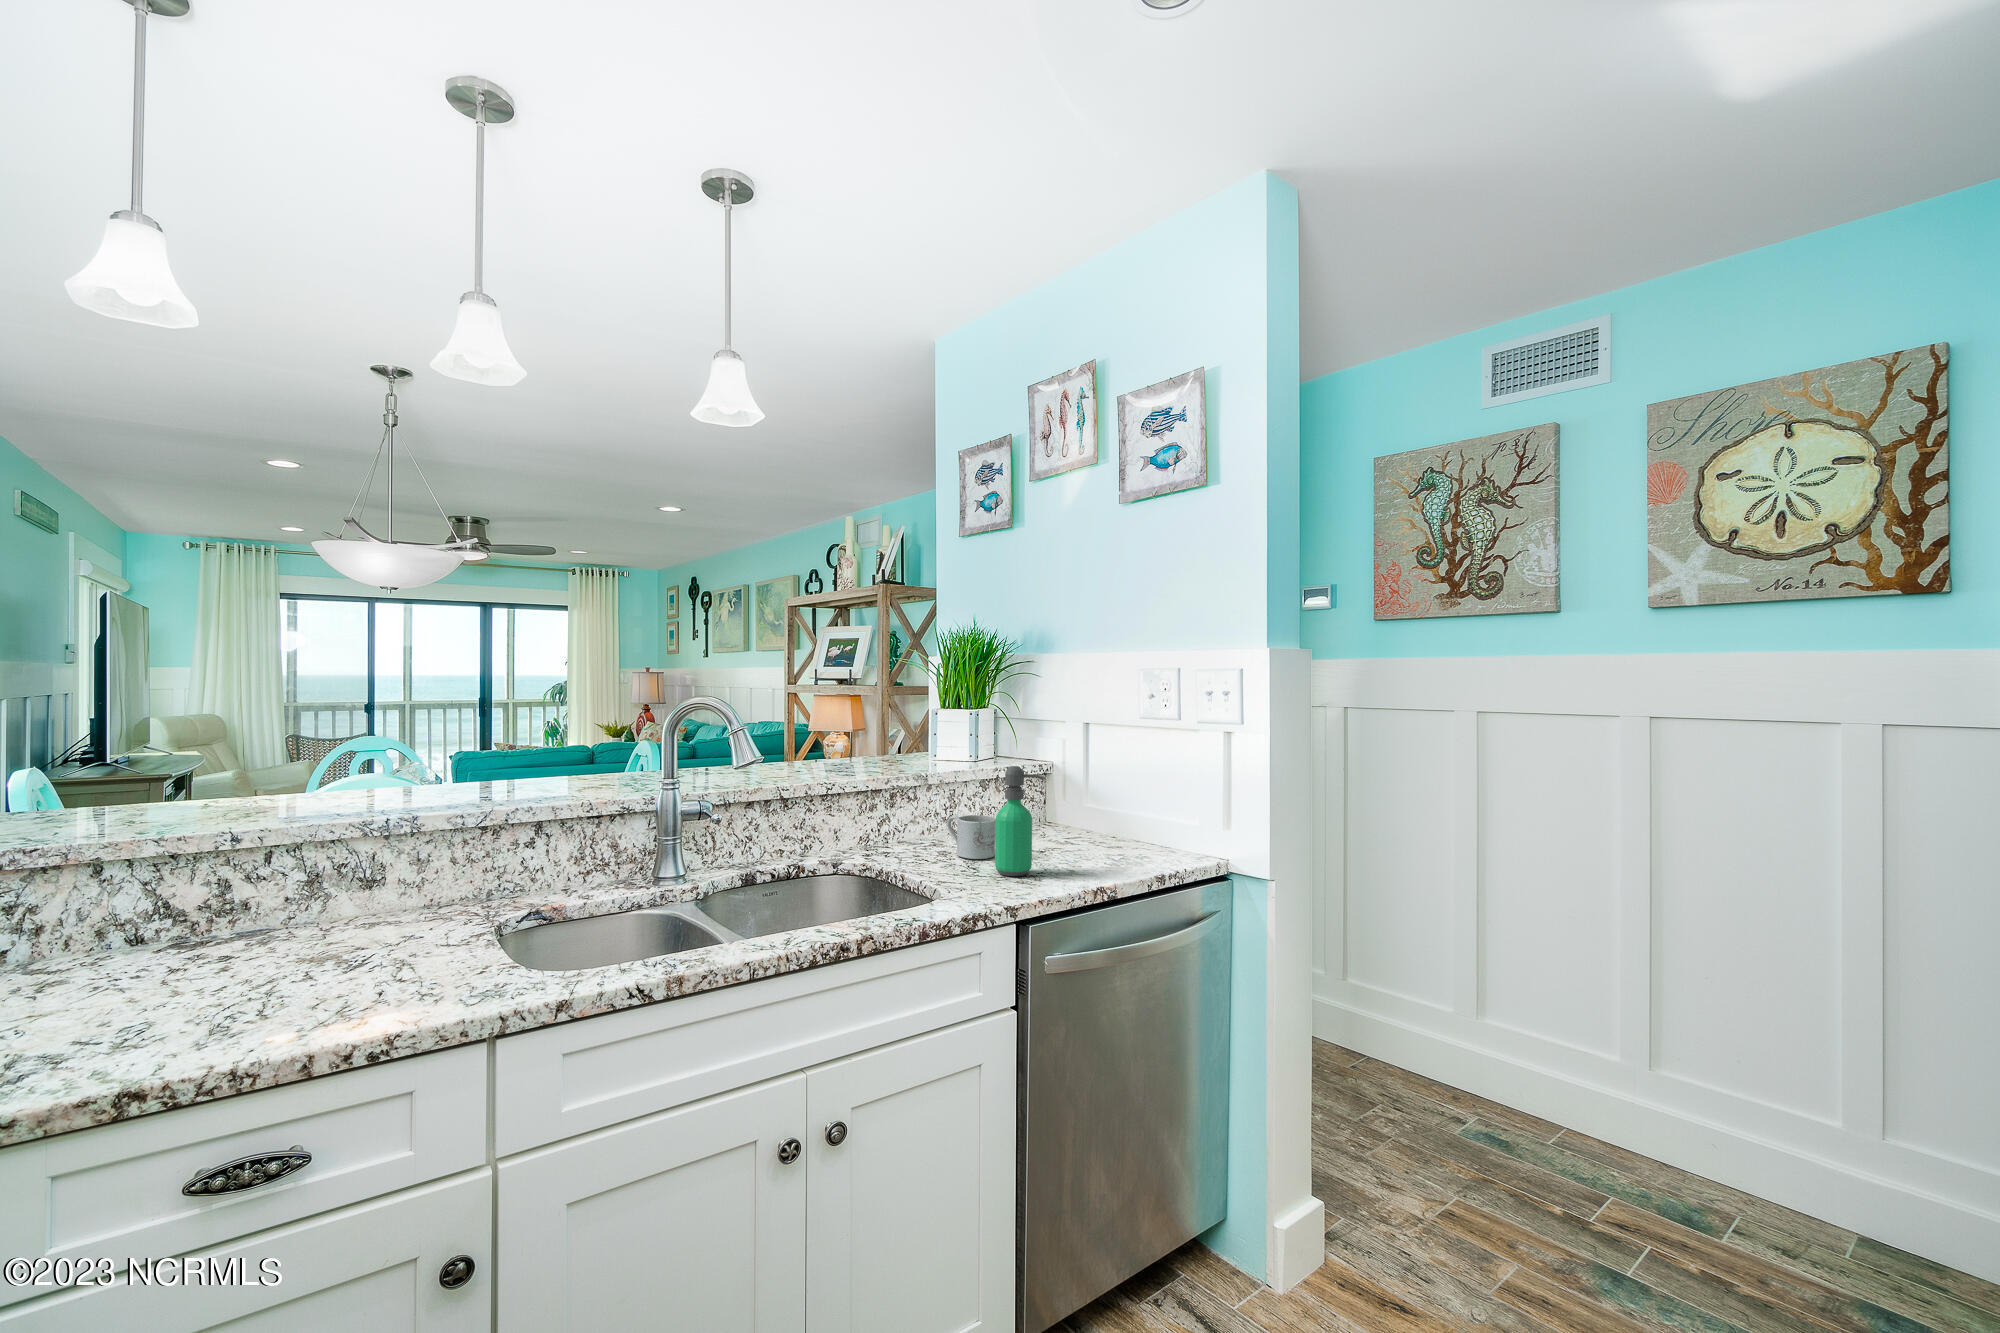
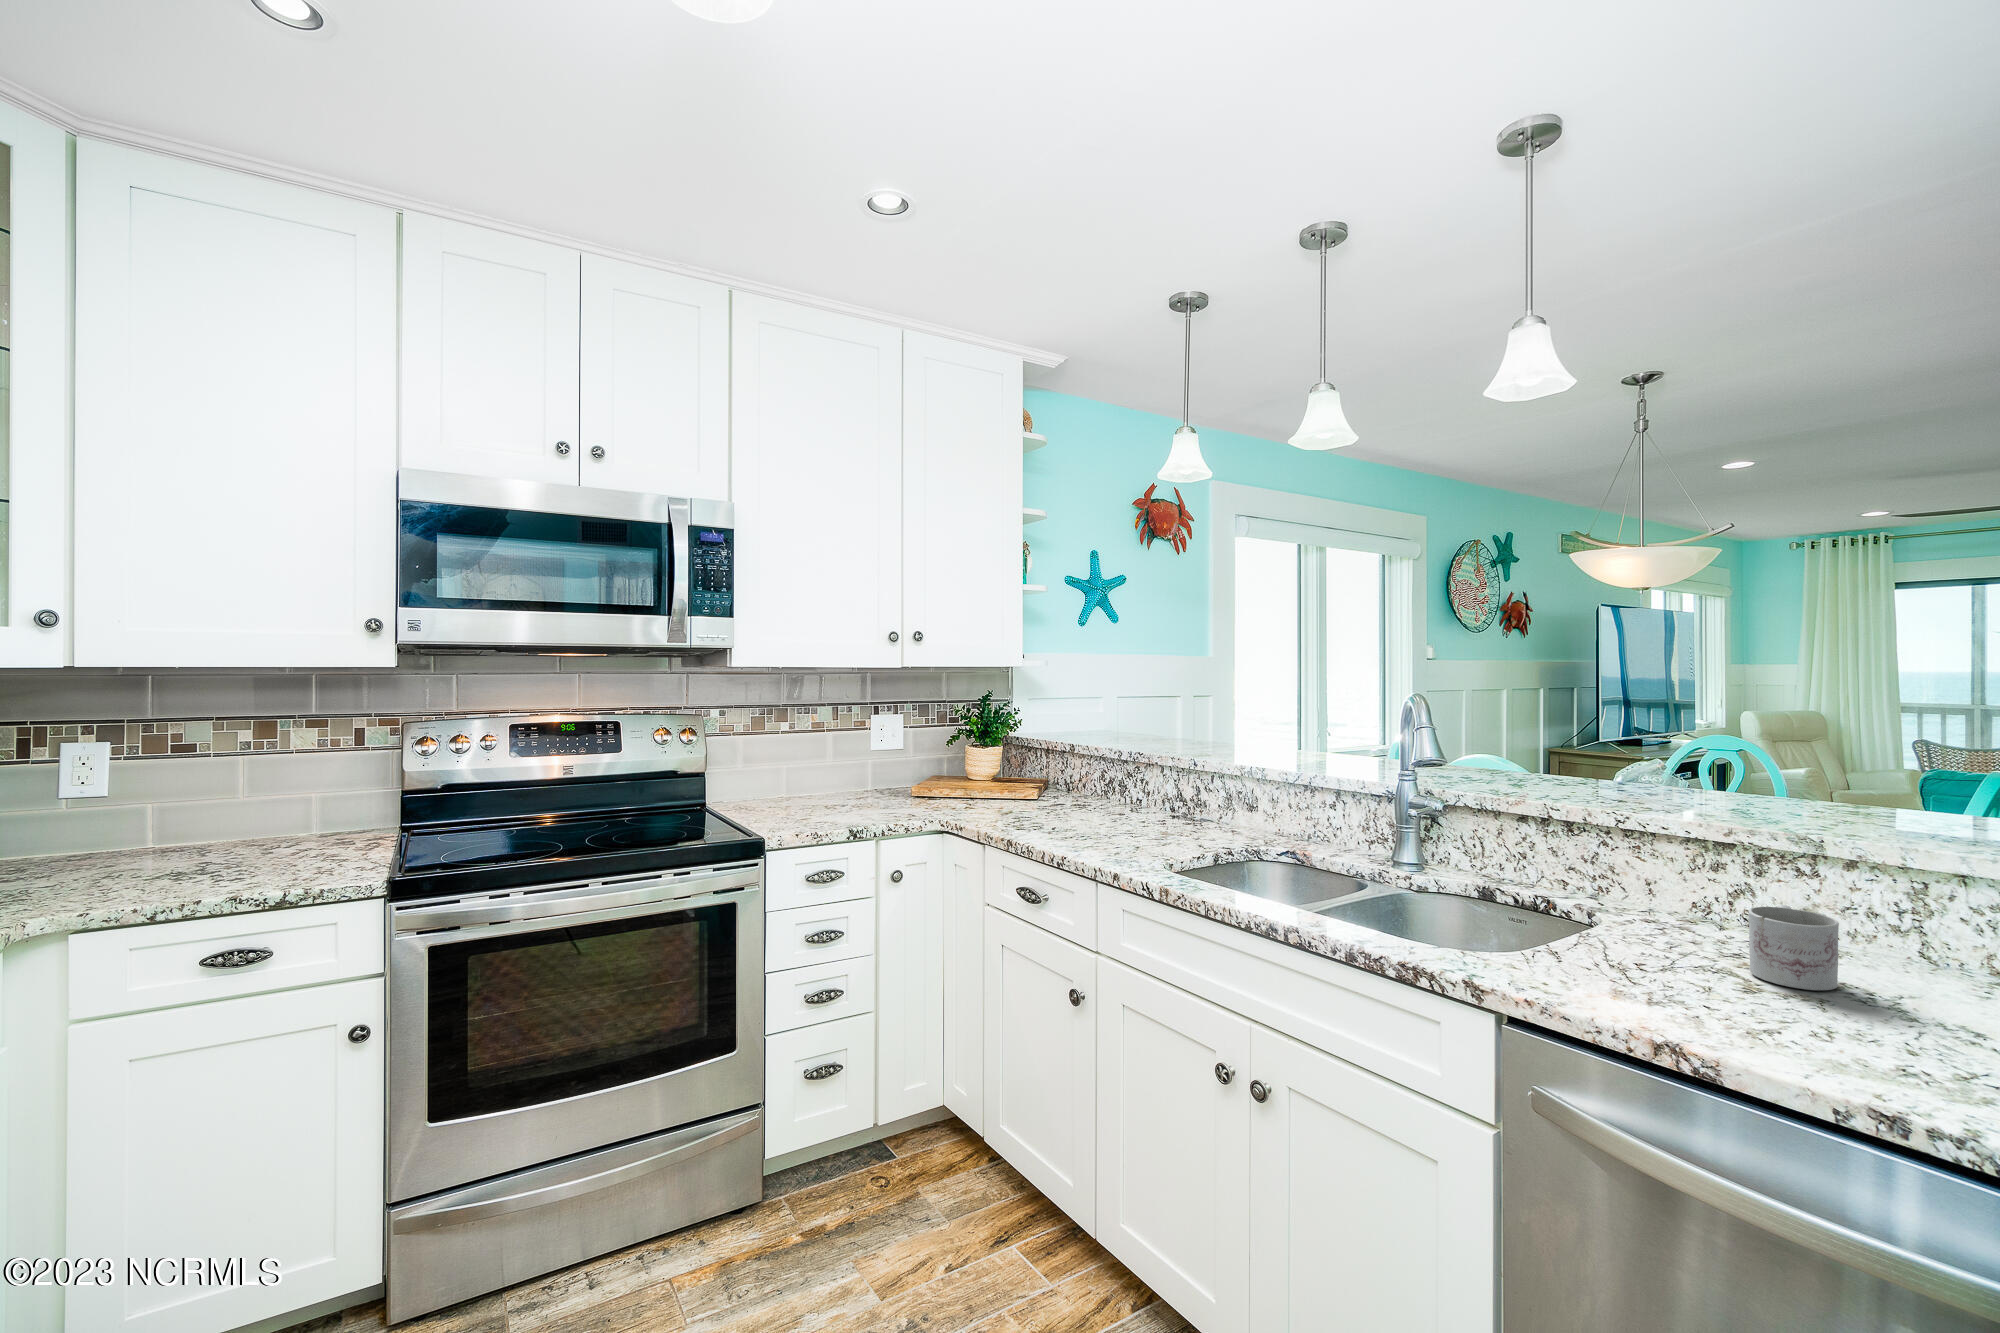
soap dispenser: present [995,766,1043,876] -> none [1652,818,1730,1004]

